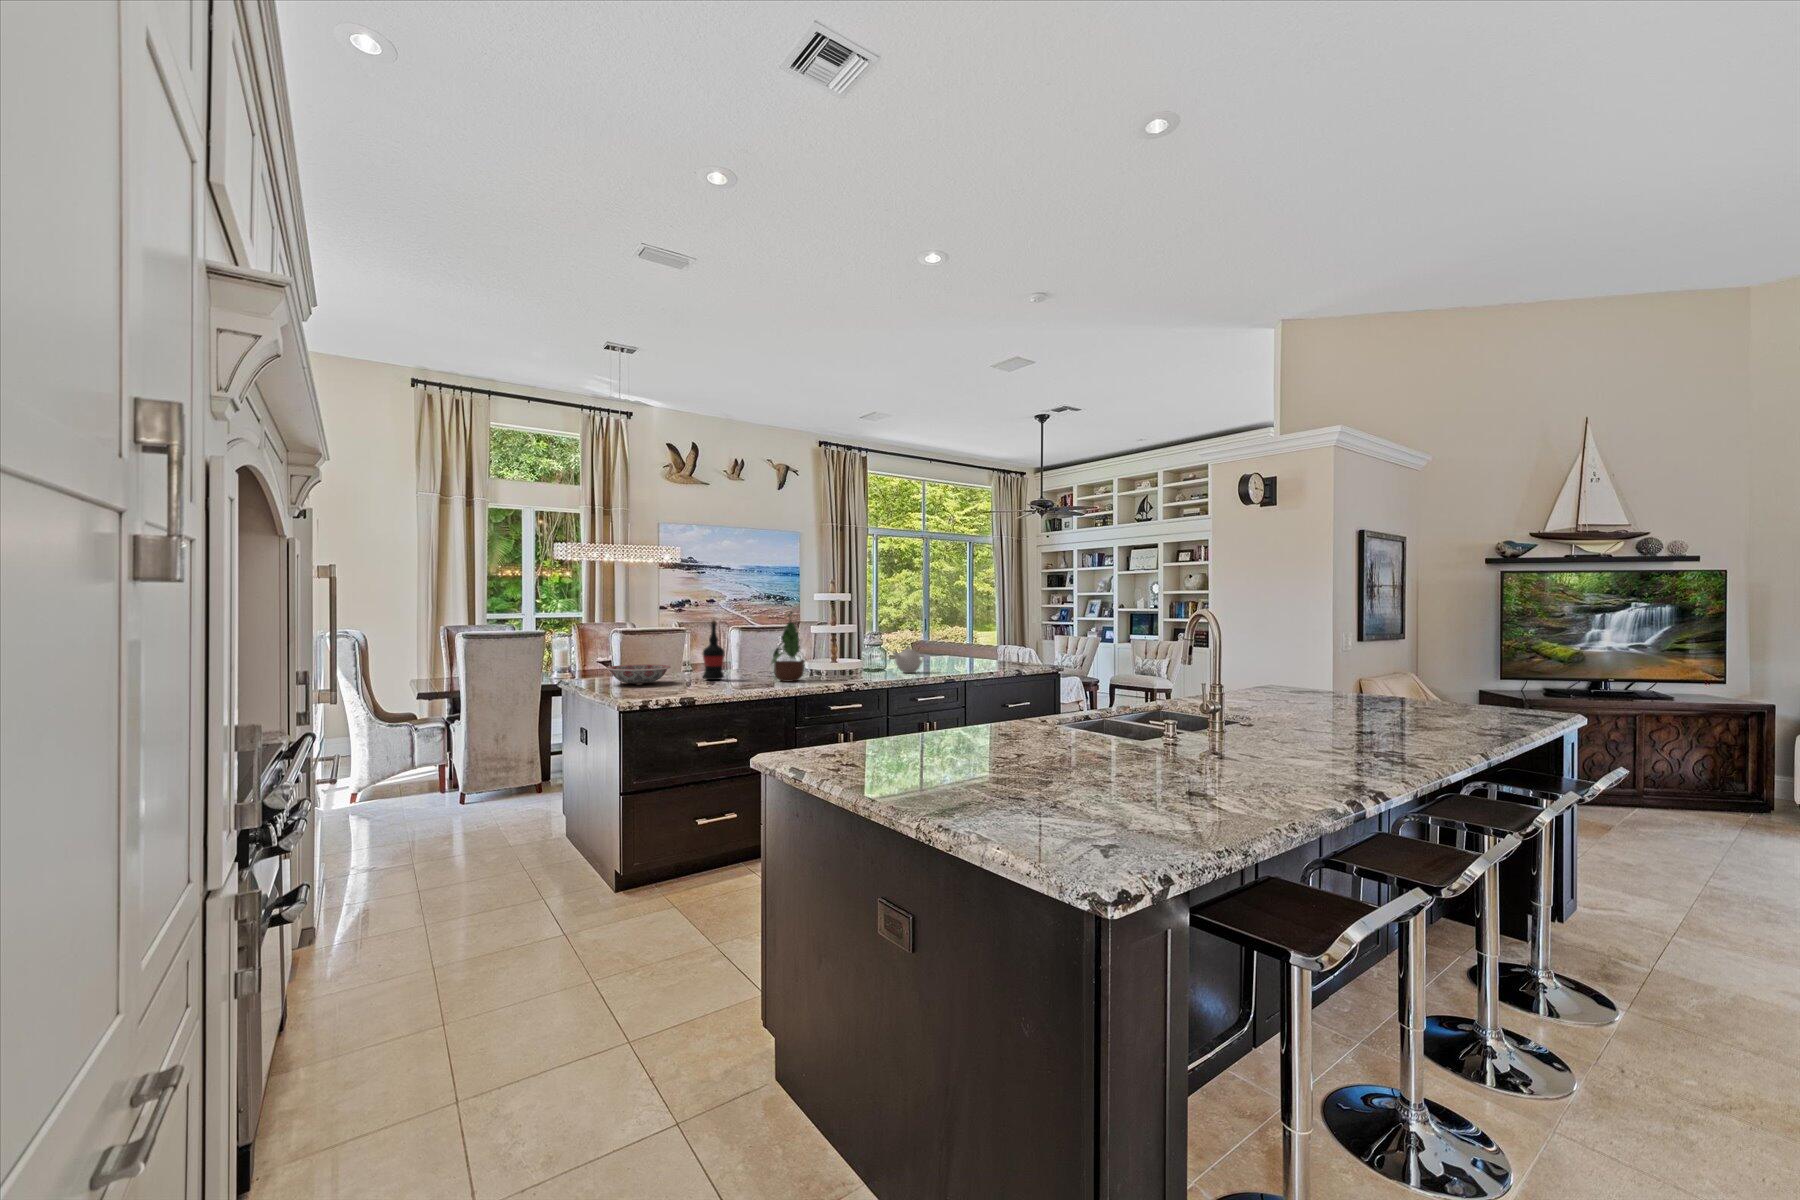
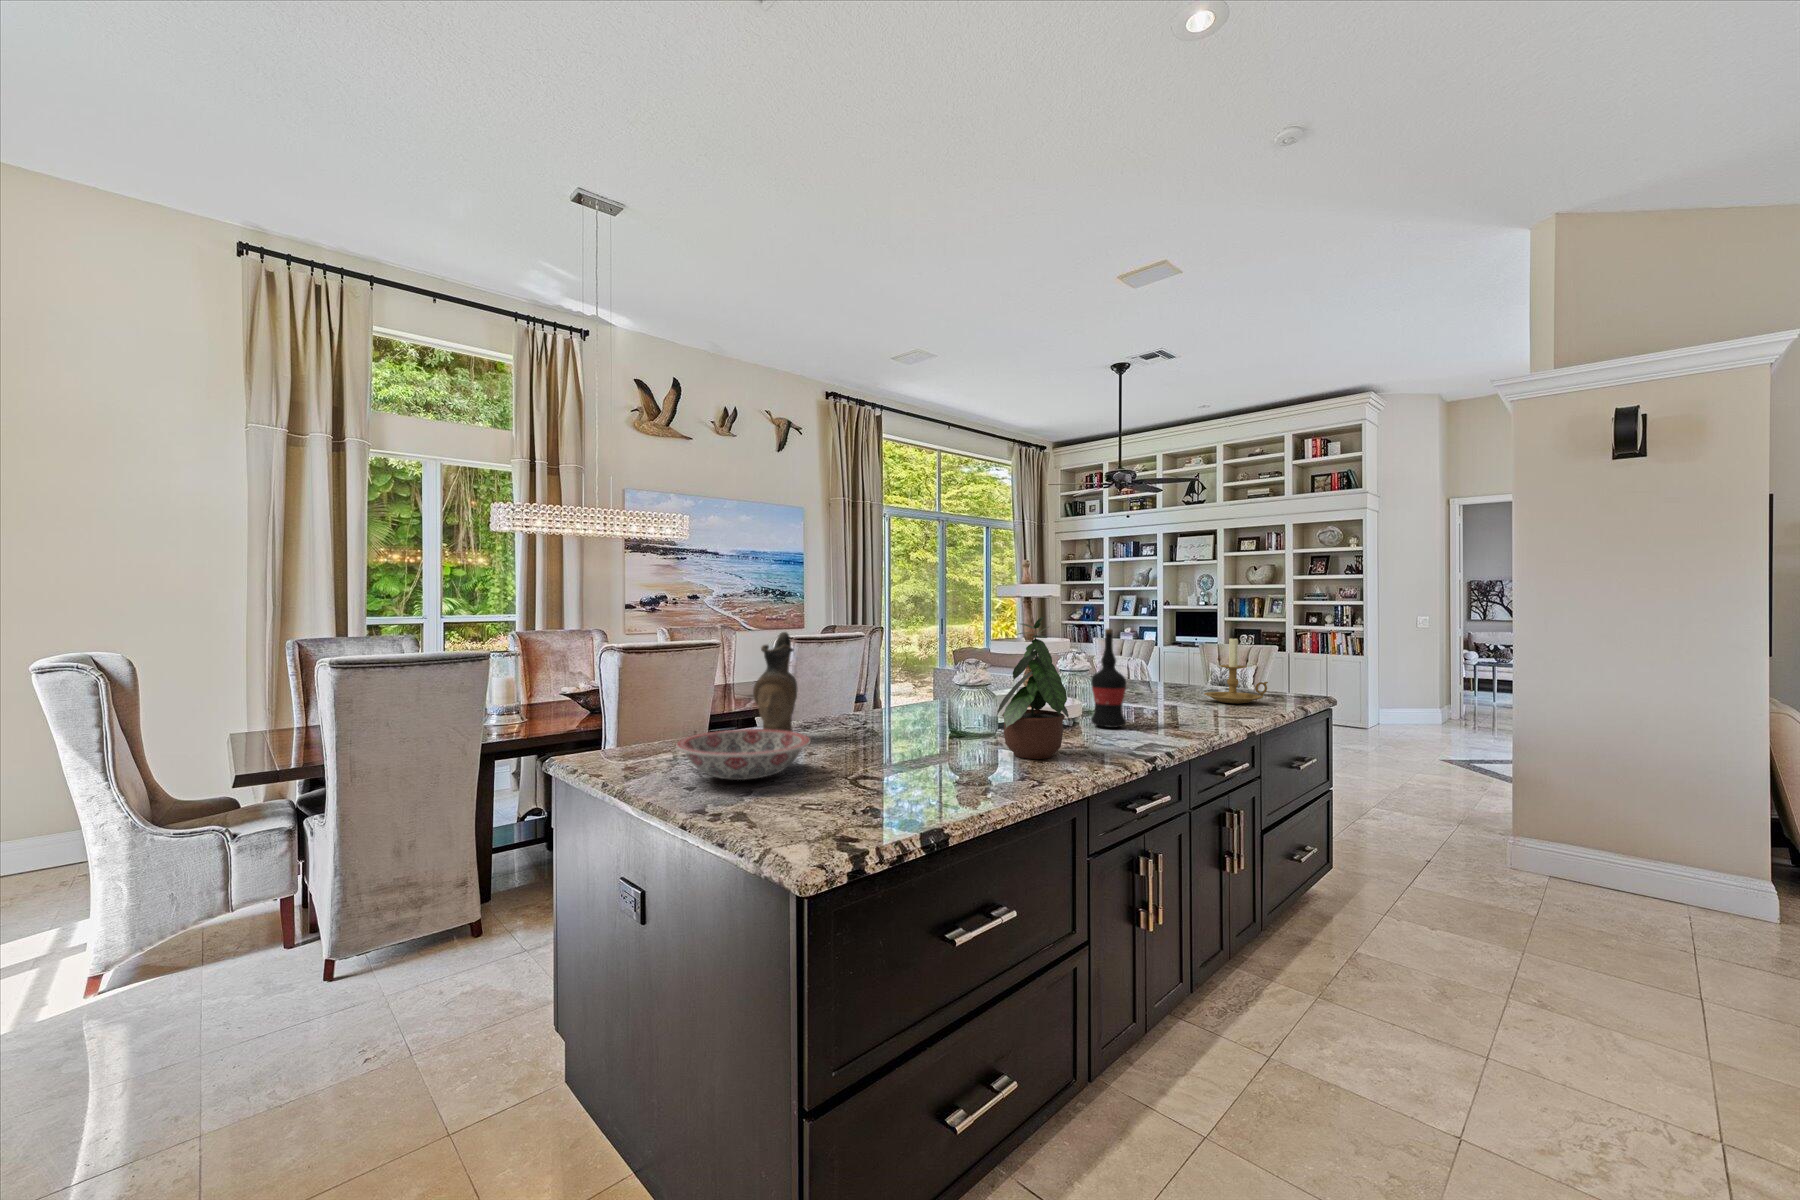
ceramic pitcher: none [664,619,689,675] -> present [753,632,797,732]
wine bottle: present [703,620,724,680] -> present [1091,629,1126,727]
candle holder: none [962,625,1002,667] -> present [1204,636,1268,704]
teapot: present [894,647,924,673] -> none [1153,675,1198,723]

